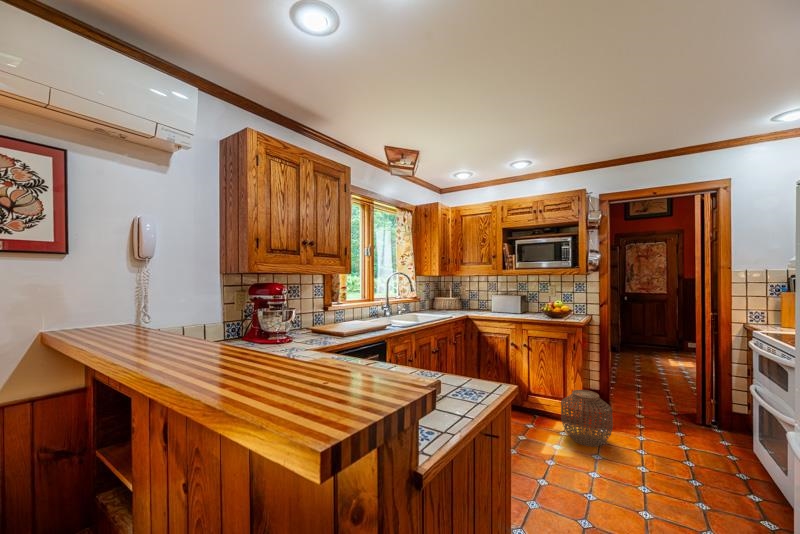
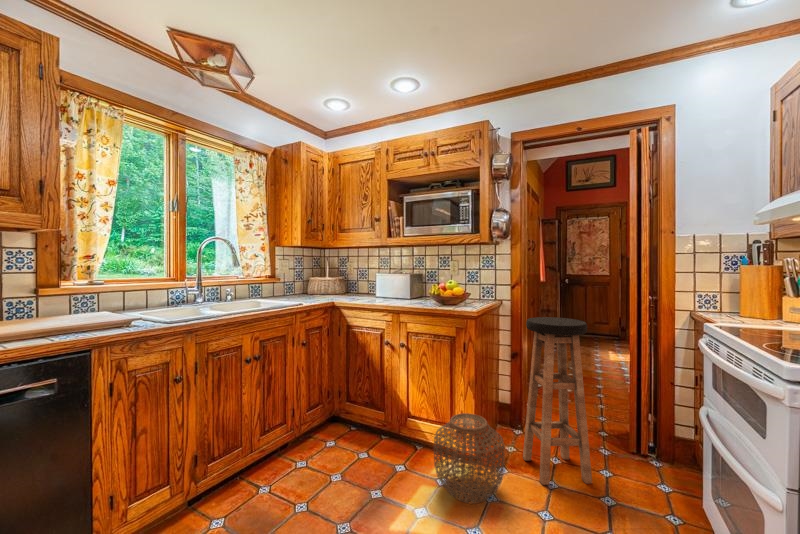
bar stool: none [618,327,674,440] -> present [523,317,592,485]

